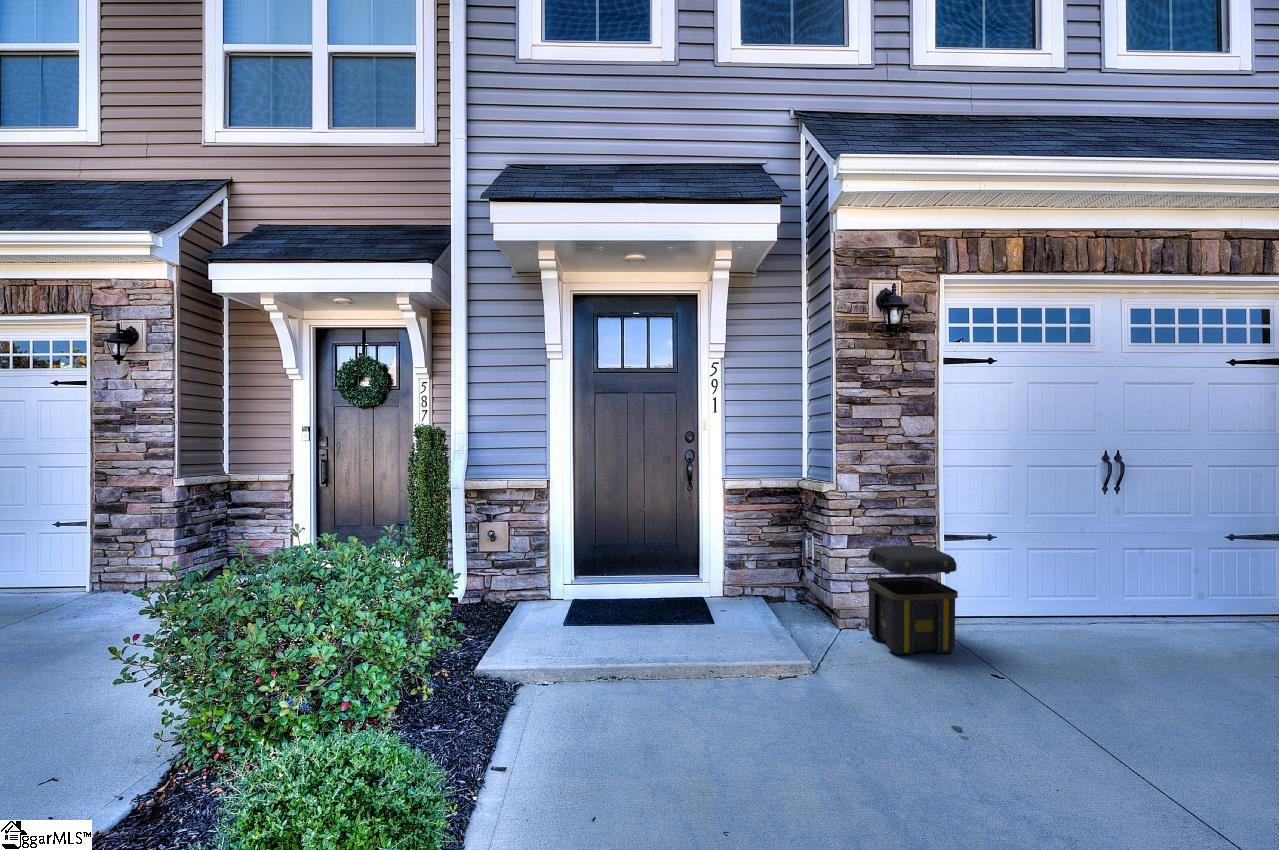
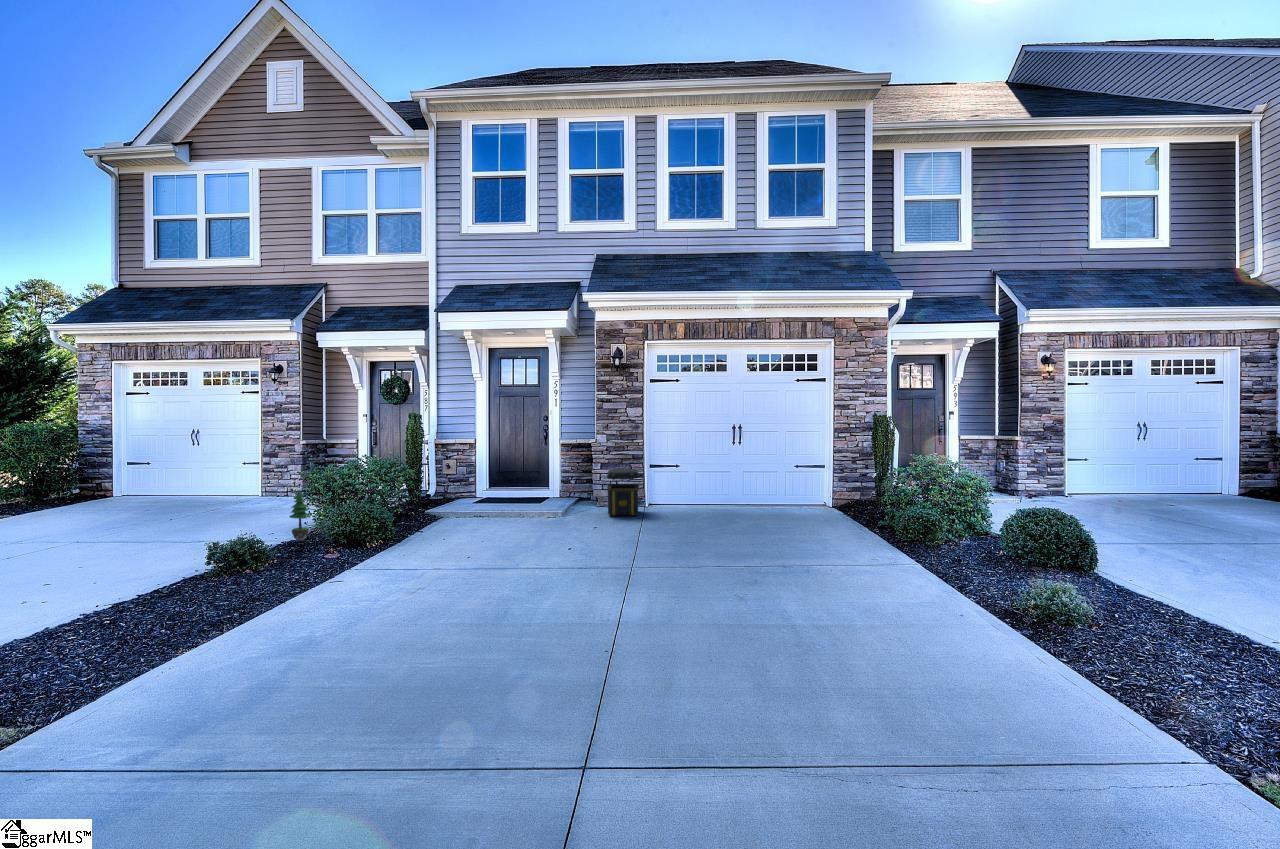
potted tree: none [163,651,227,801] -> present [289,490,310,541]

